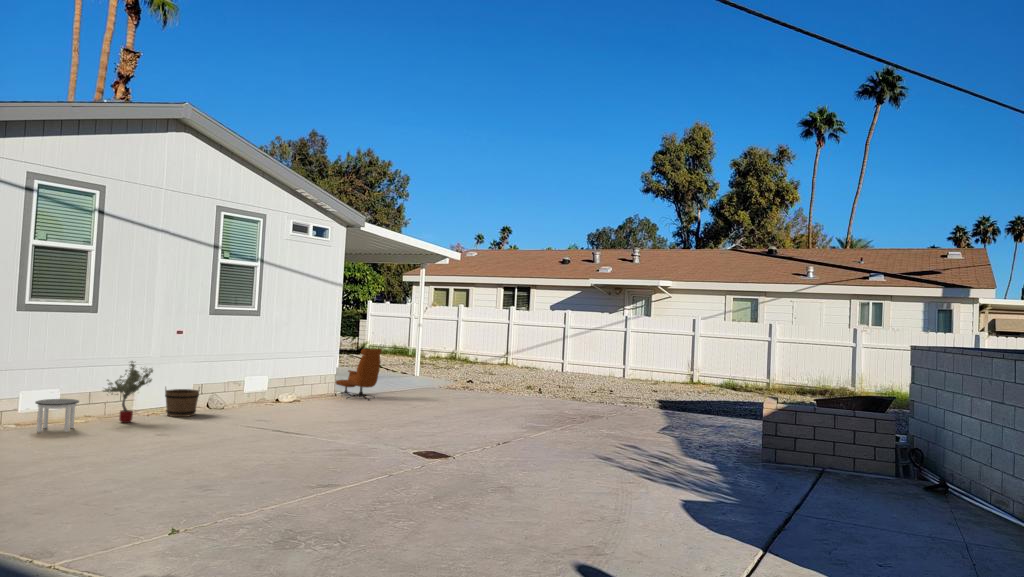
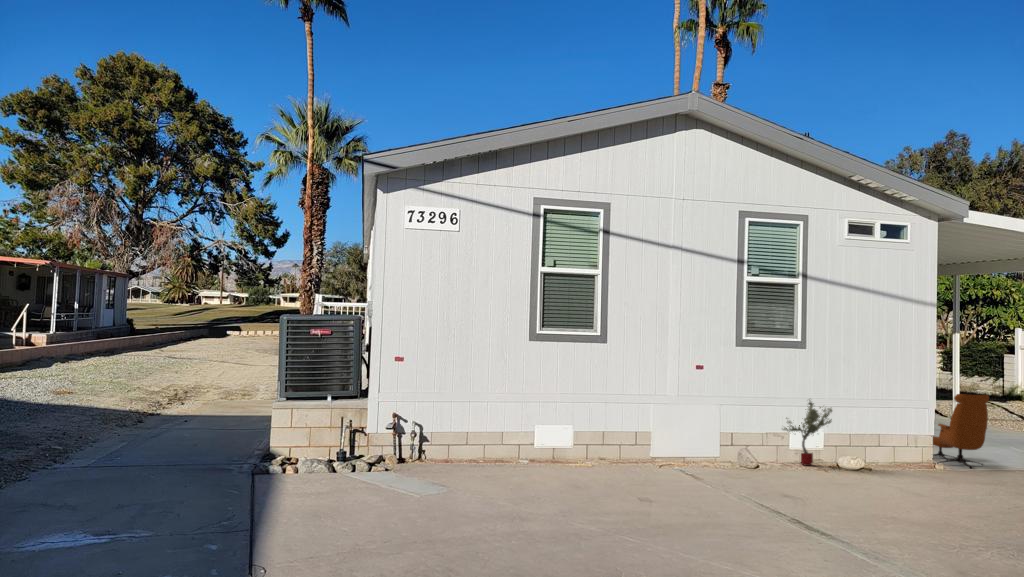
potted tree: present [103,361,153,423] -> present [783,400,832,466]
bucket: present [165,387,200,417] -> none [686,431,725,469]
round table: present [35,399,79,432] -> none [547,437,588,475]

